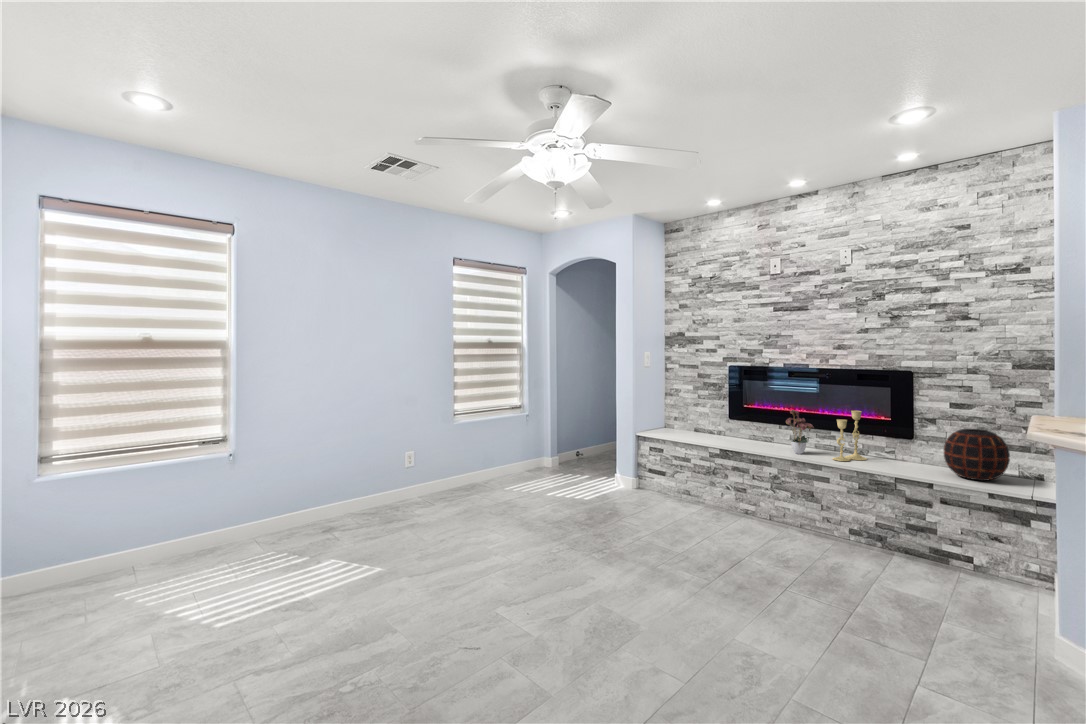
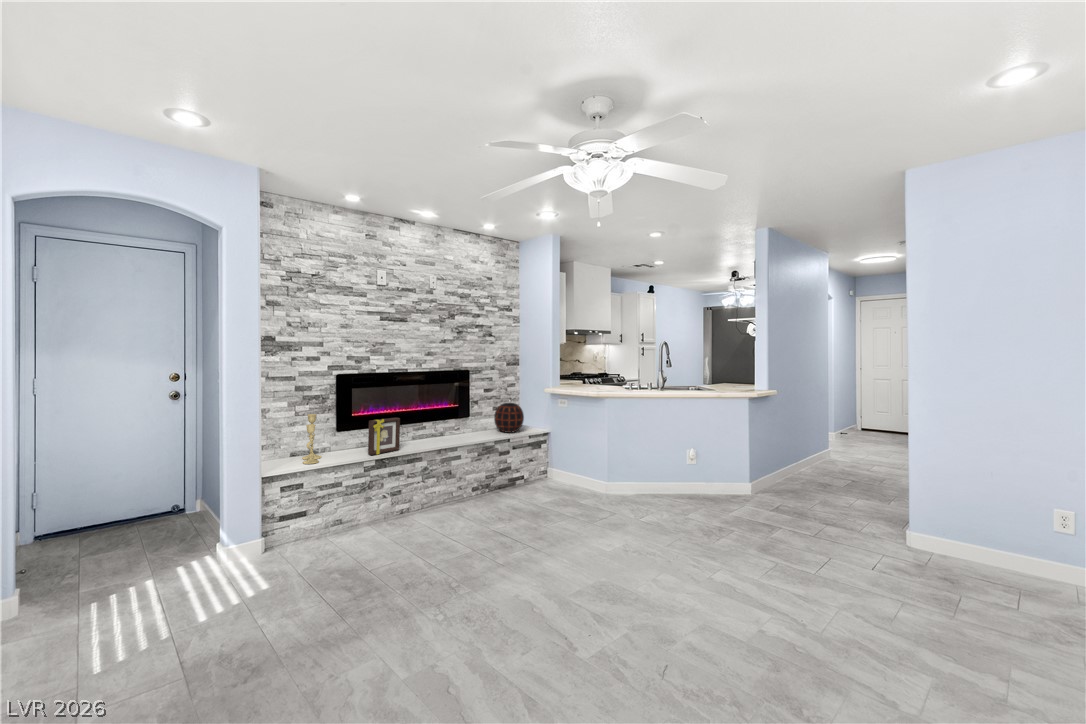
flower arrangement: present [786,410,814,454] -> none [413,408,438,446]
picture frame: none [728,411,766,449] -> present [368,418,400,455]
candlestick: present [833,411,867,461] -> present [302,414,321,464]

